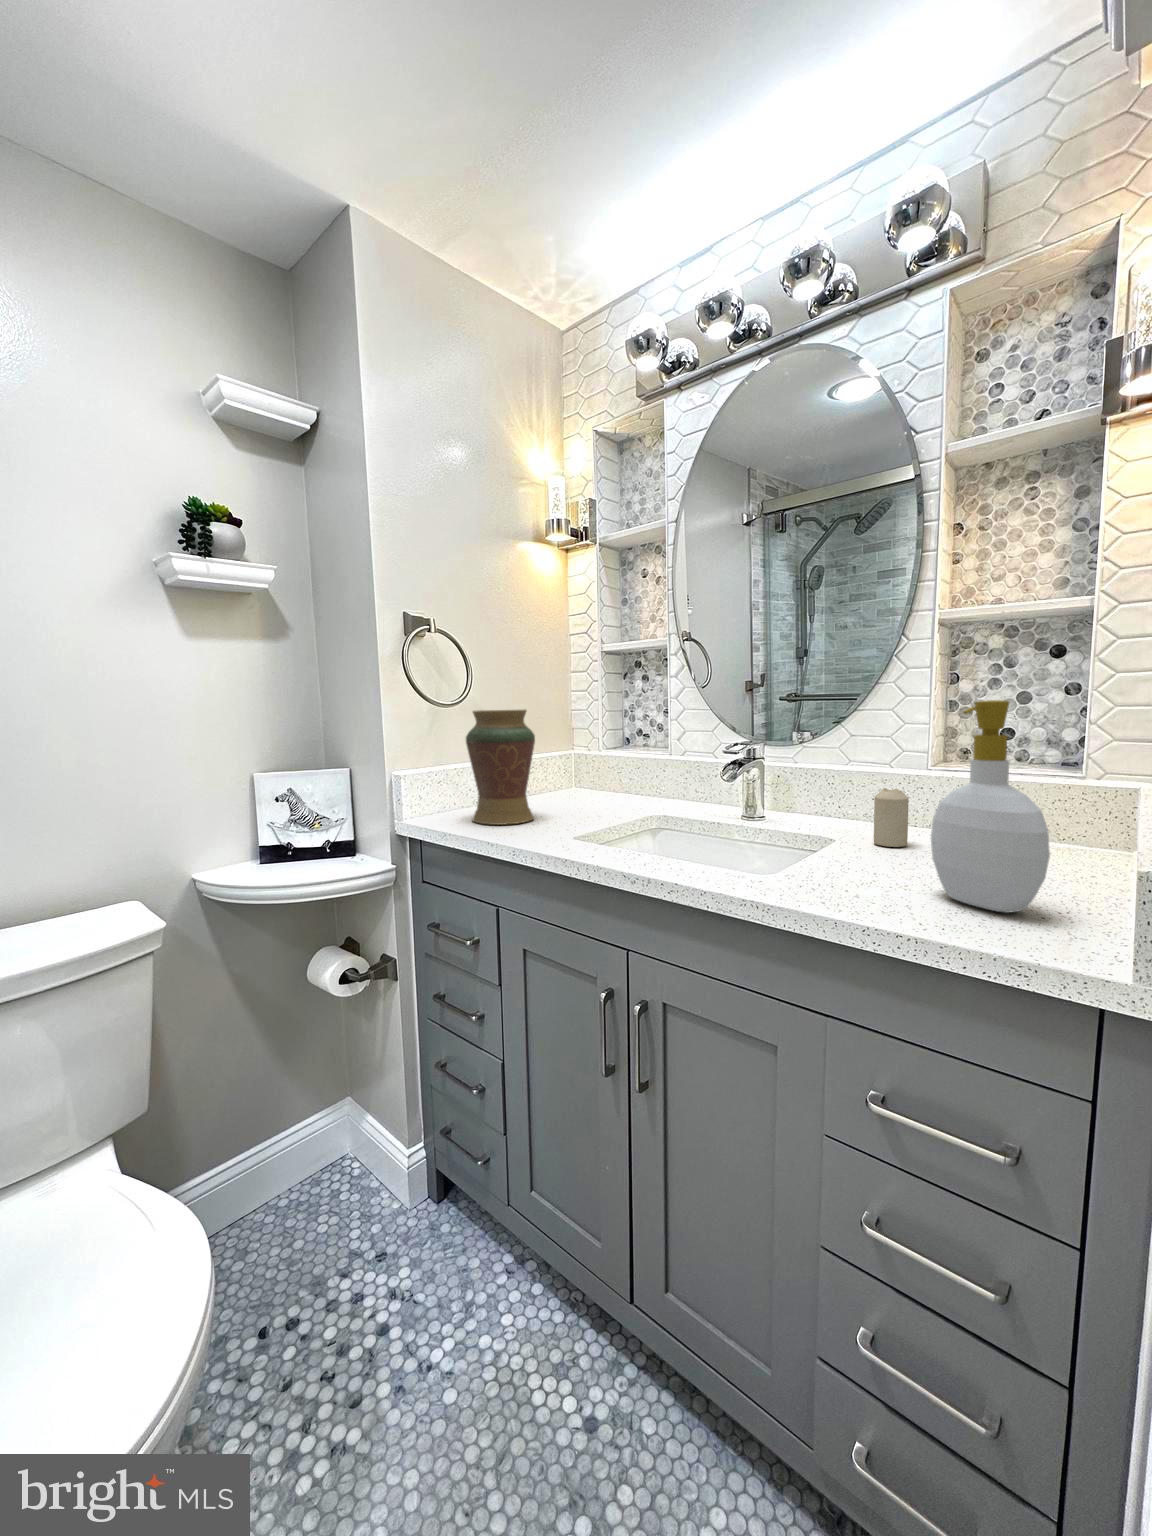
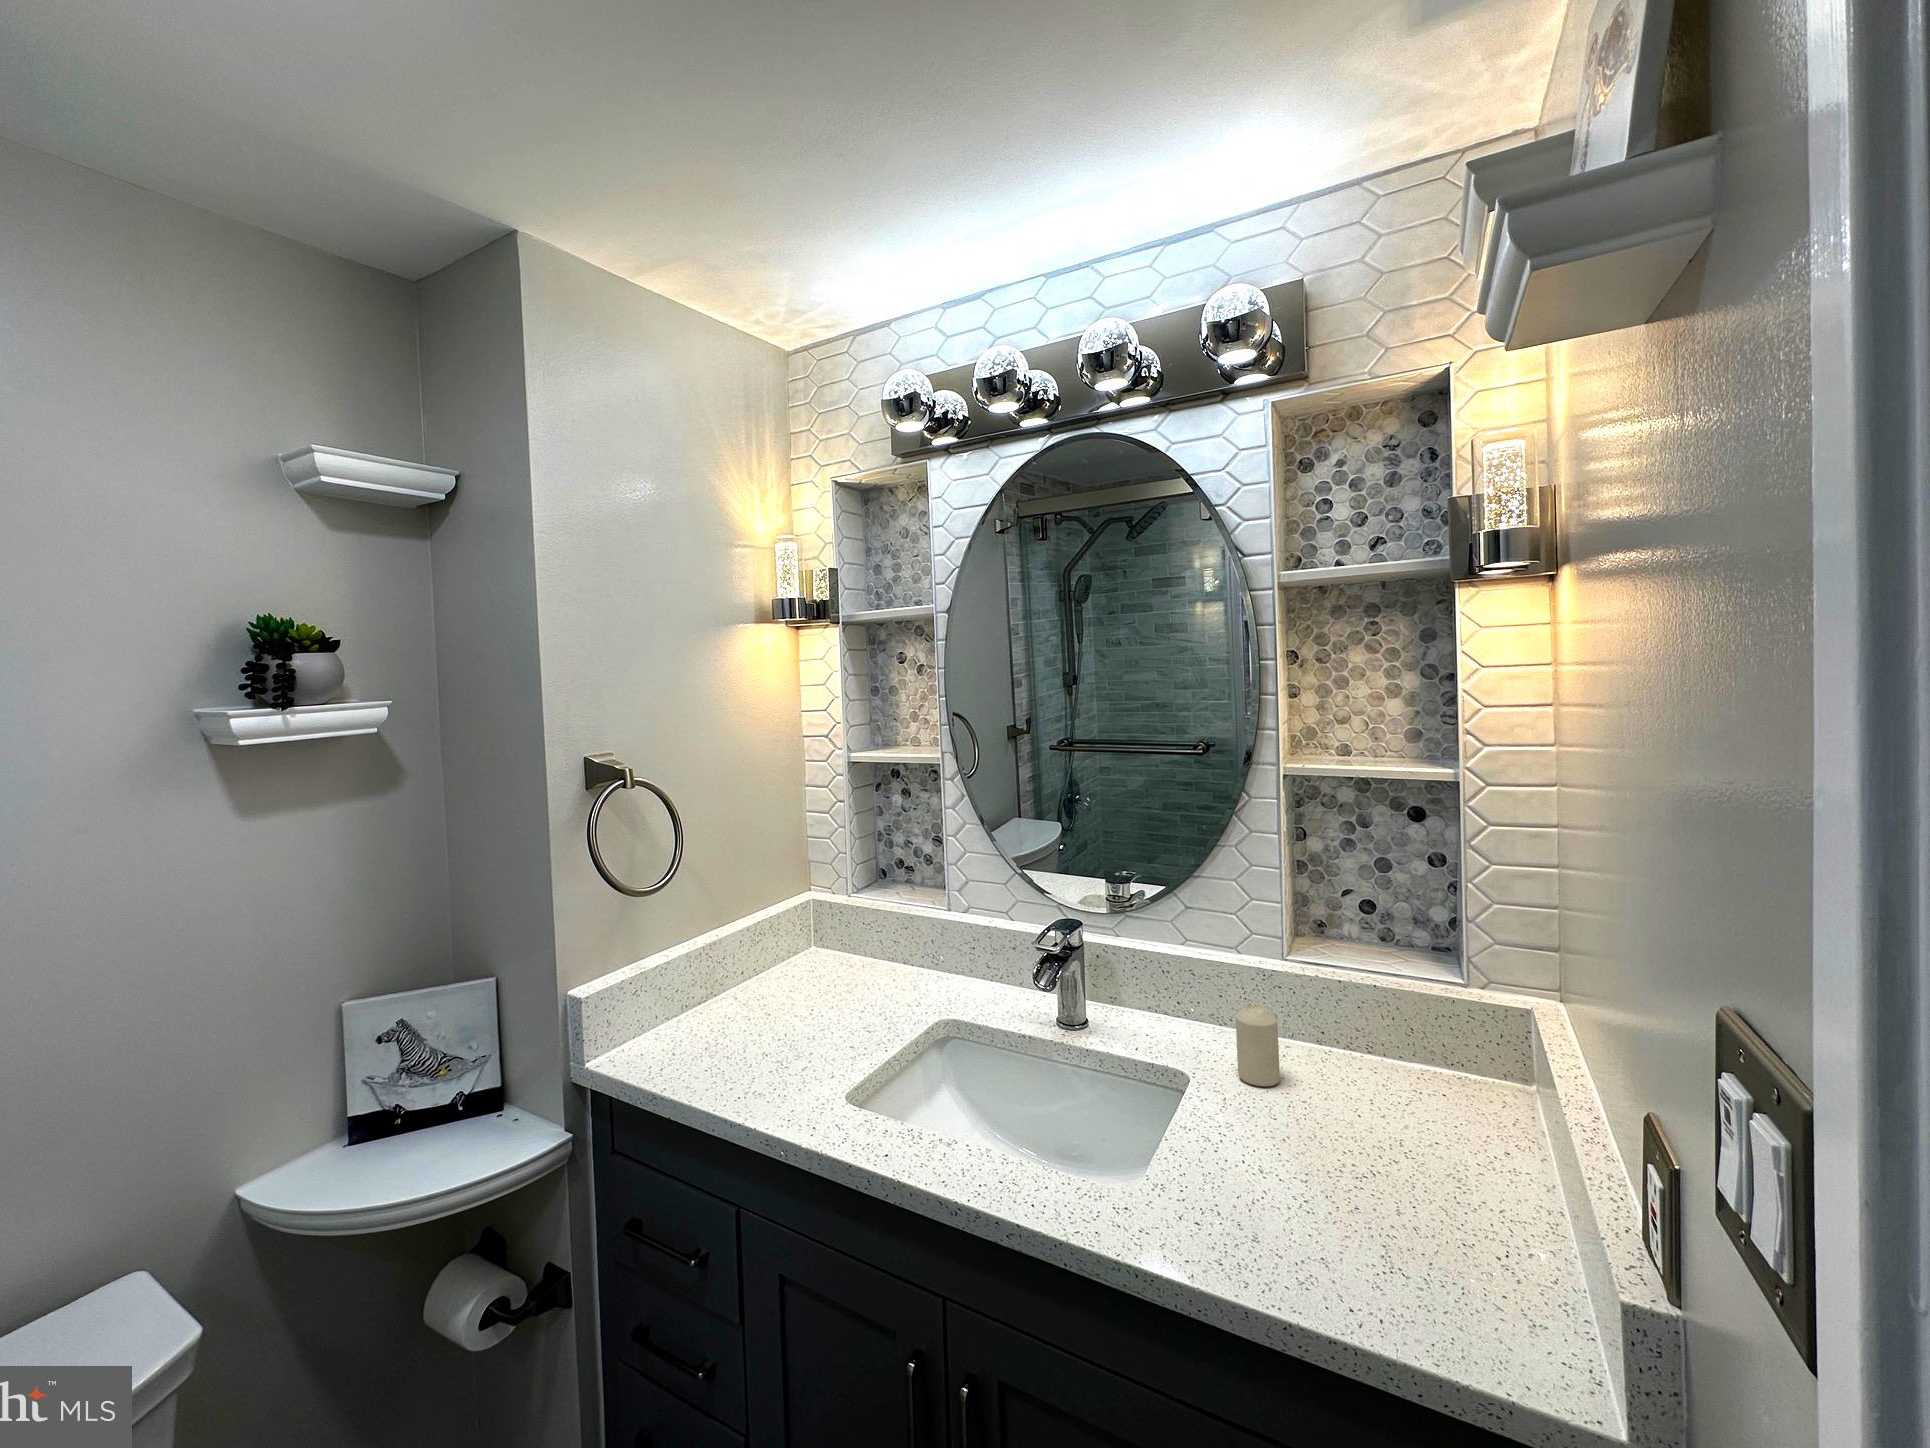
soap bottle: present [931,700,1050,913] -> none [1342,980,1498,1264]
decorative vase: present [466,710,535,825] -> none [680,882,779,1064]

